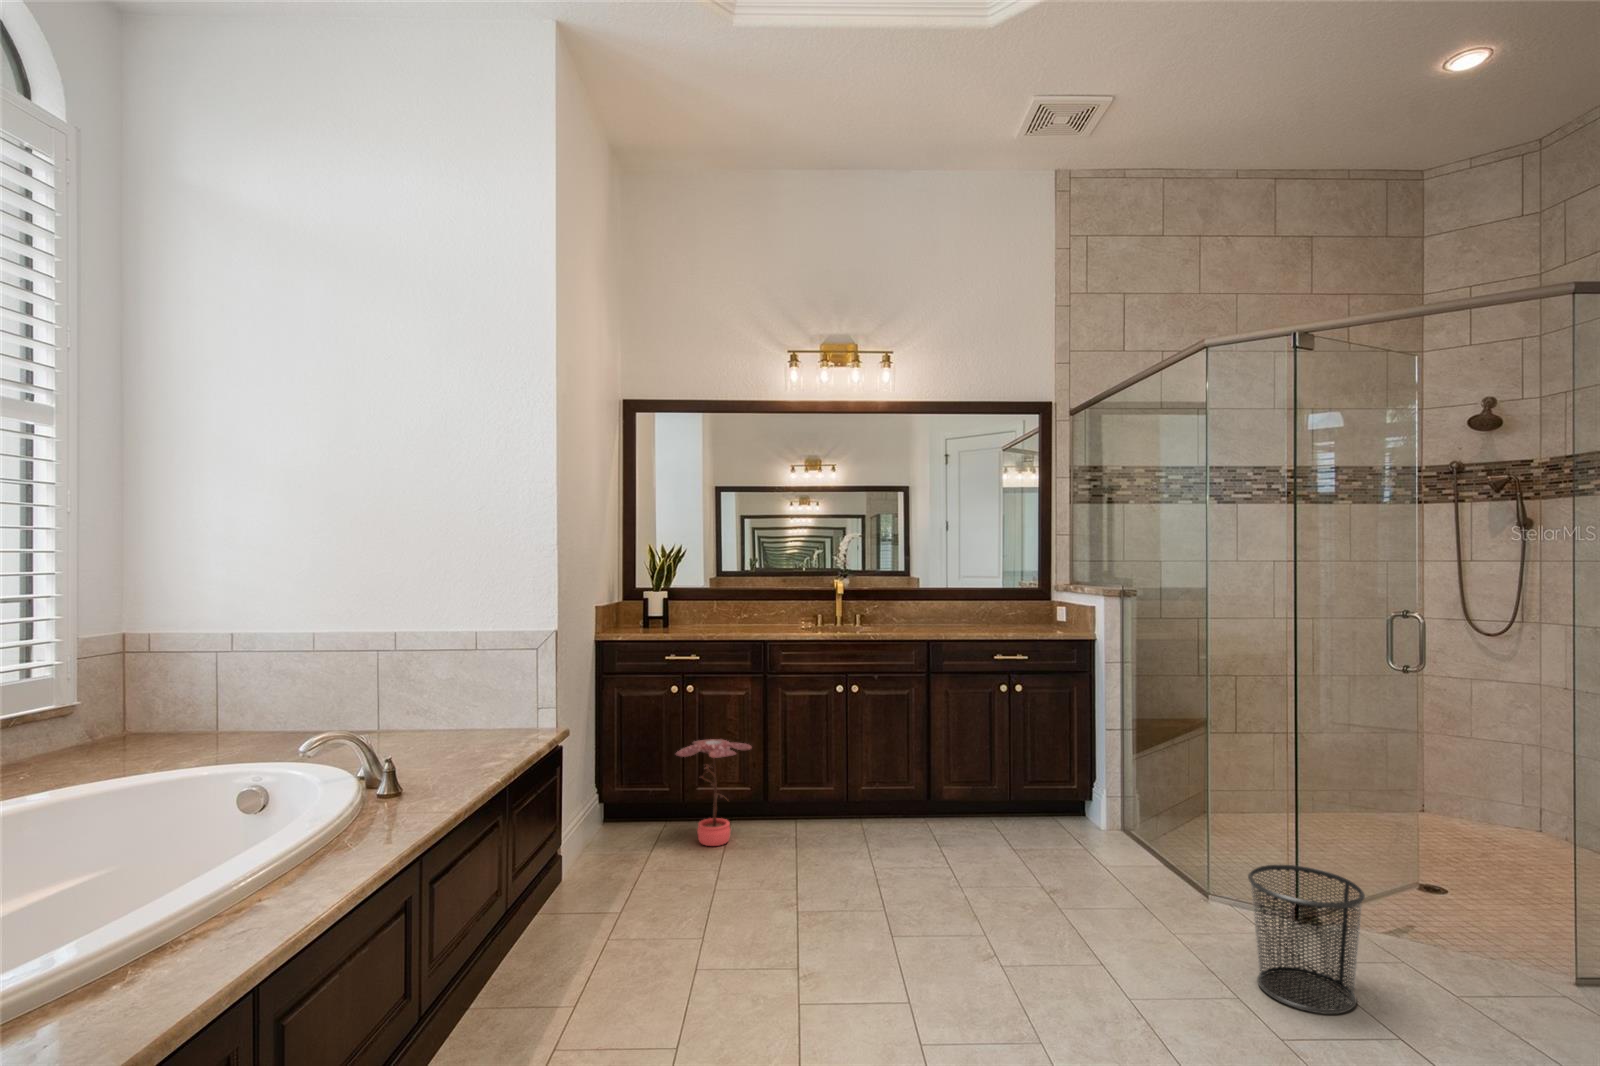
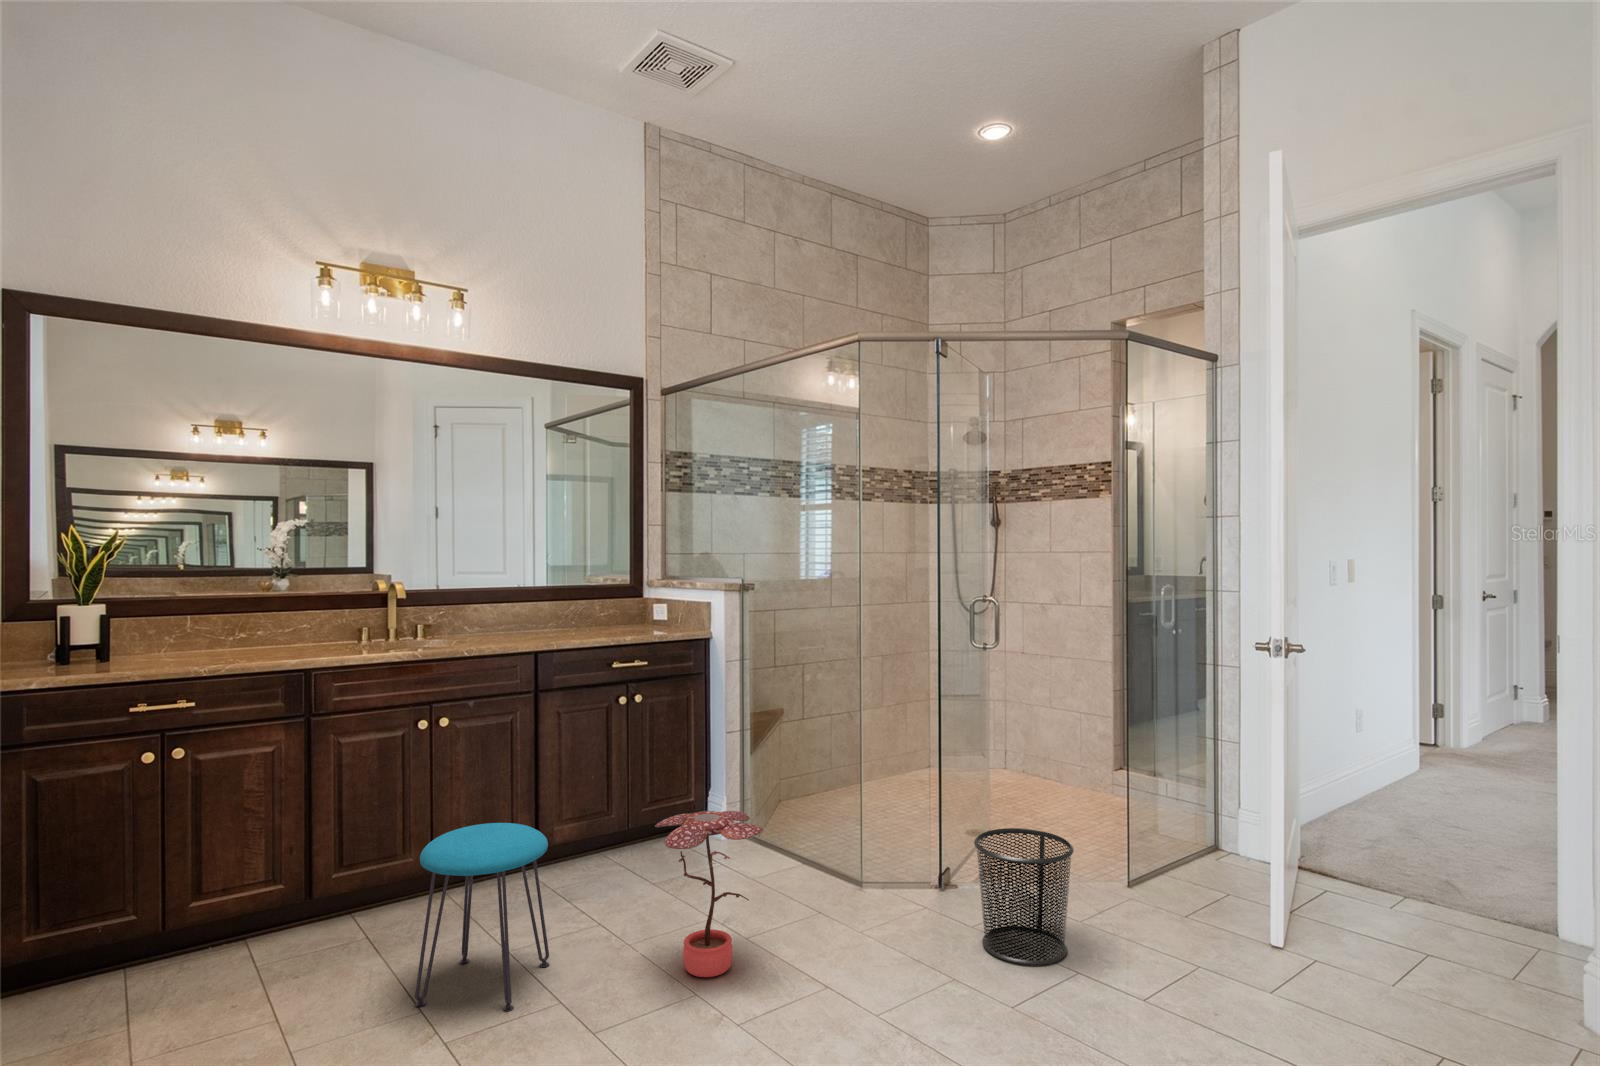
potted plant: present [676,739,752,846] -> present [655,811,763,977]
stool: none [789,765,886,899] -> present [415,823,549,1011]

